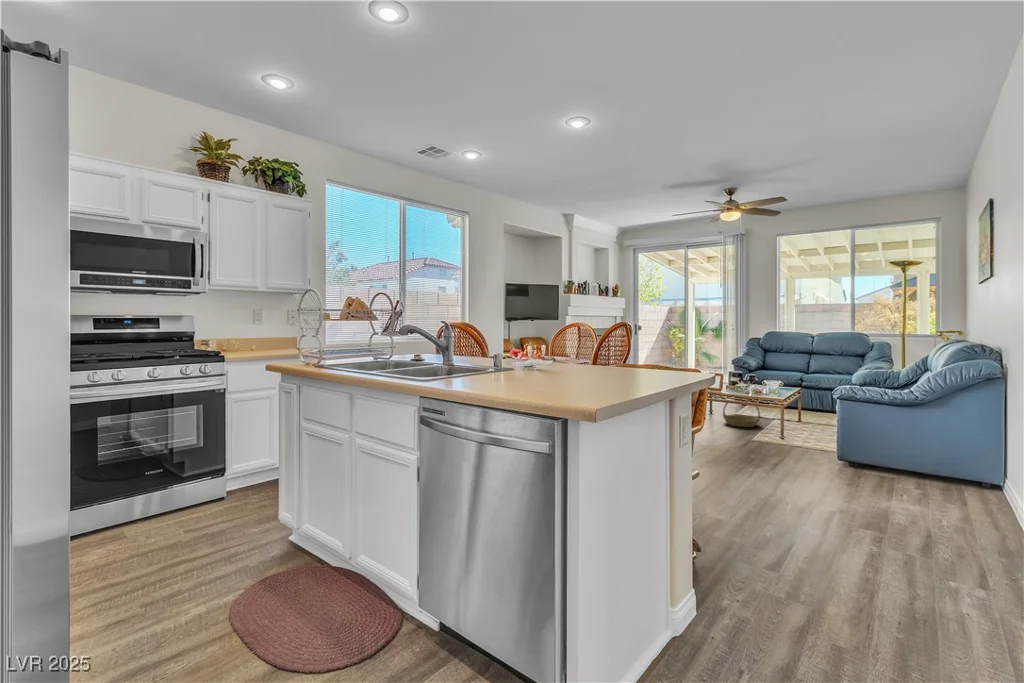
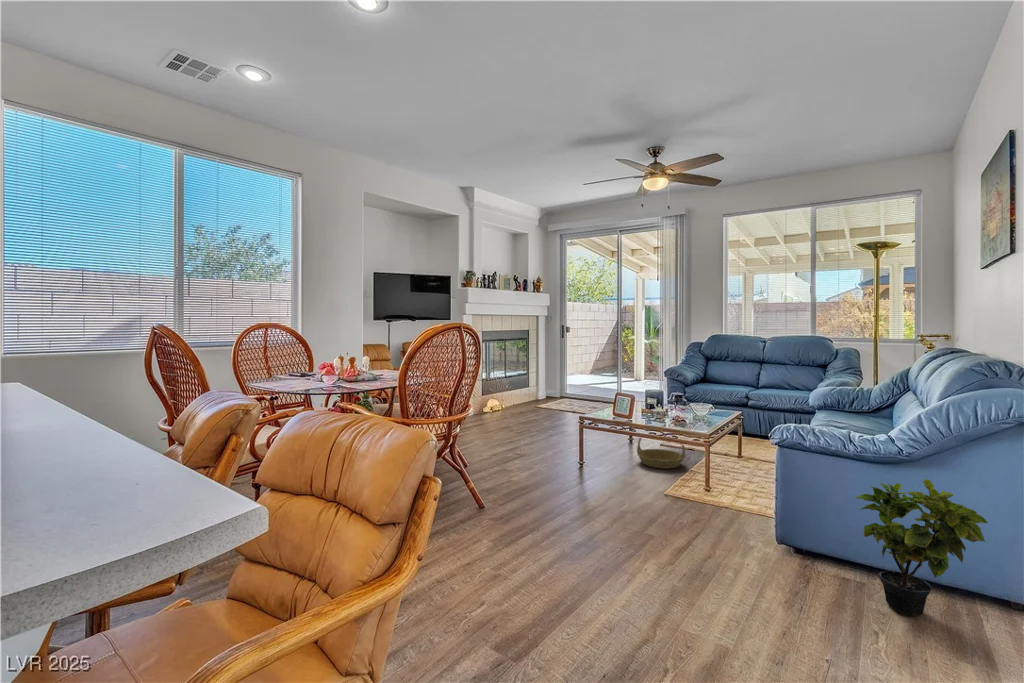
potted plant: none [889,413,968,490] -> present [856,479,988,616]

